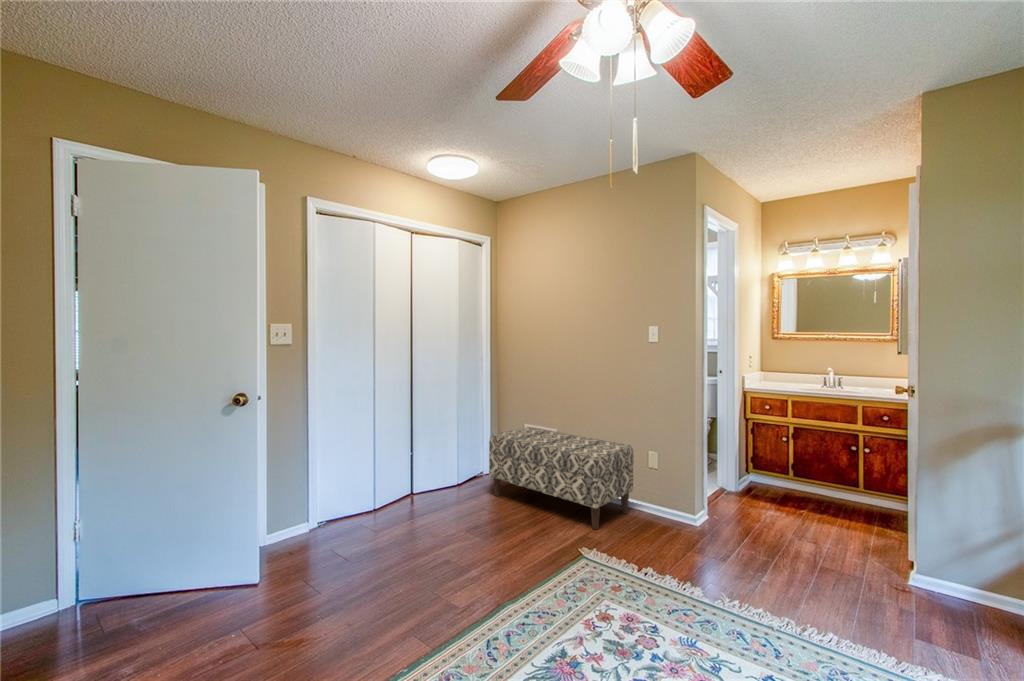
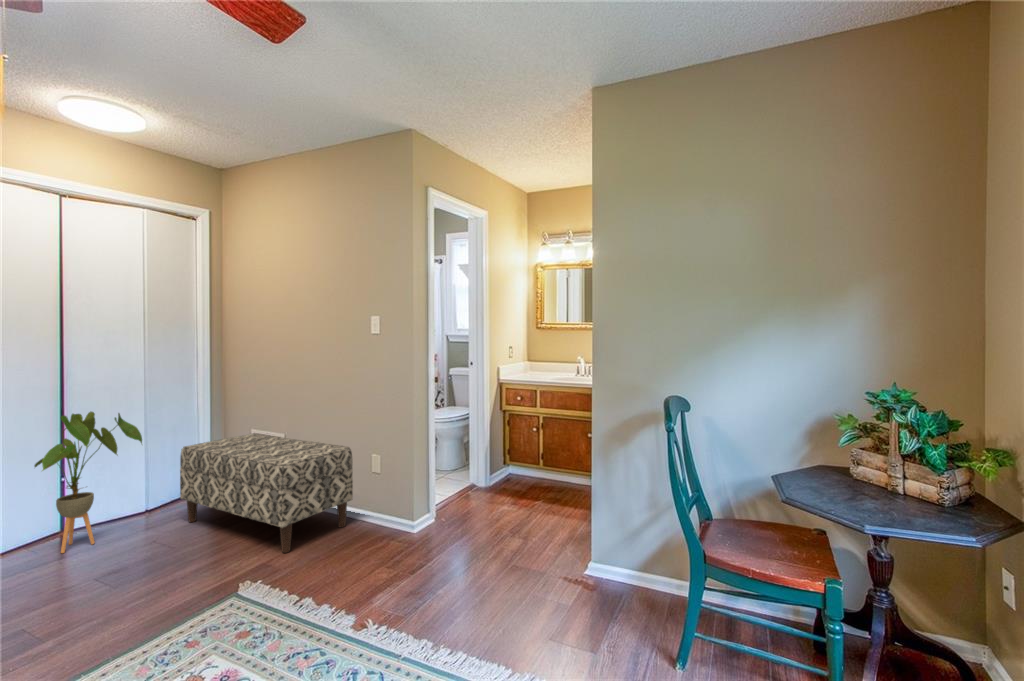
house plant: none [406,404,471,510] -> present [34,411,142,553]

